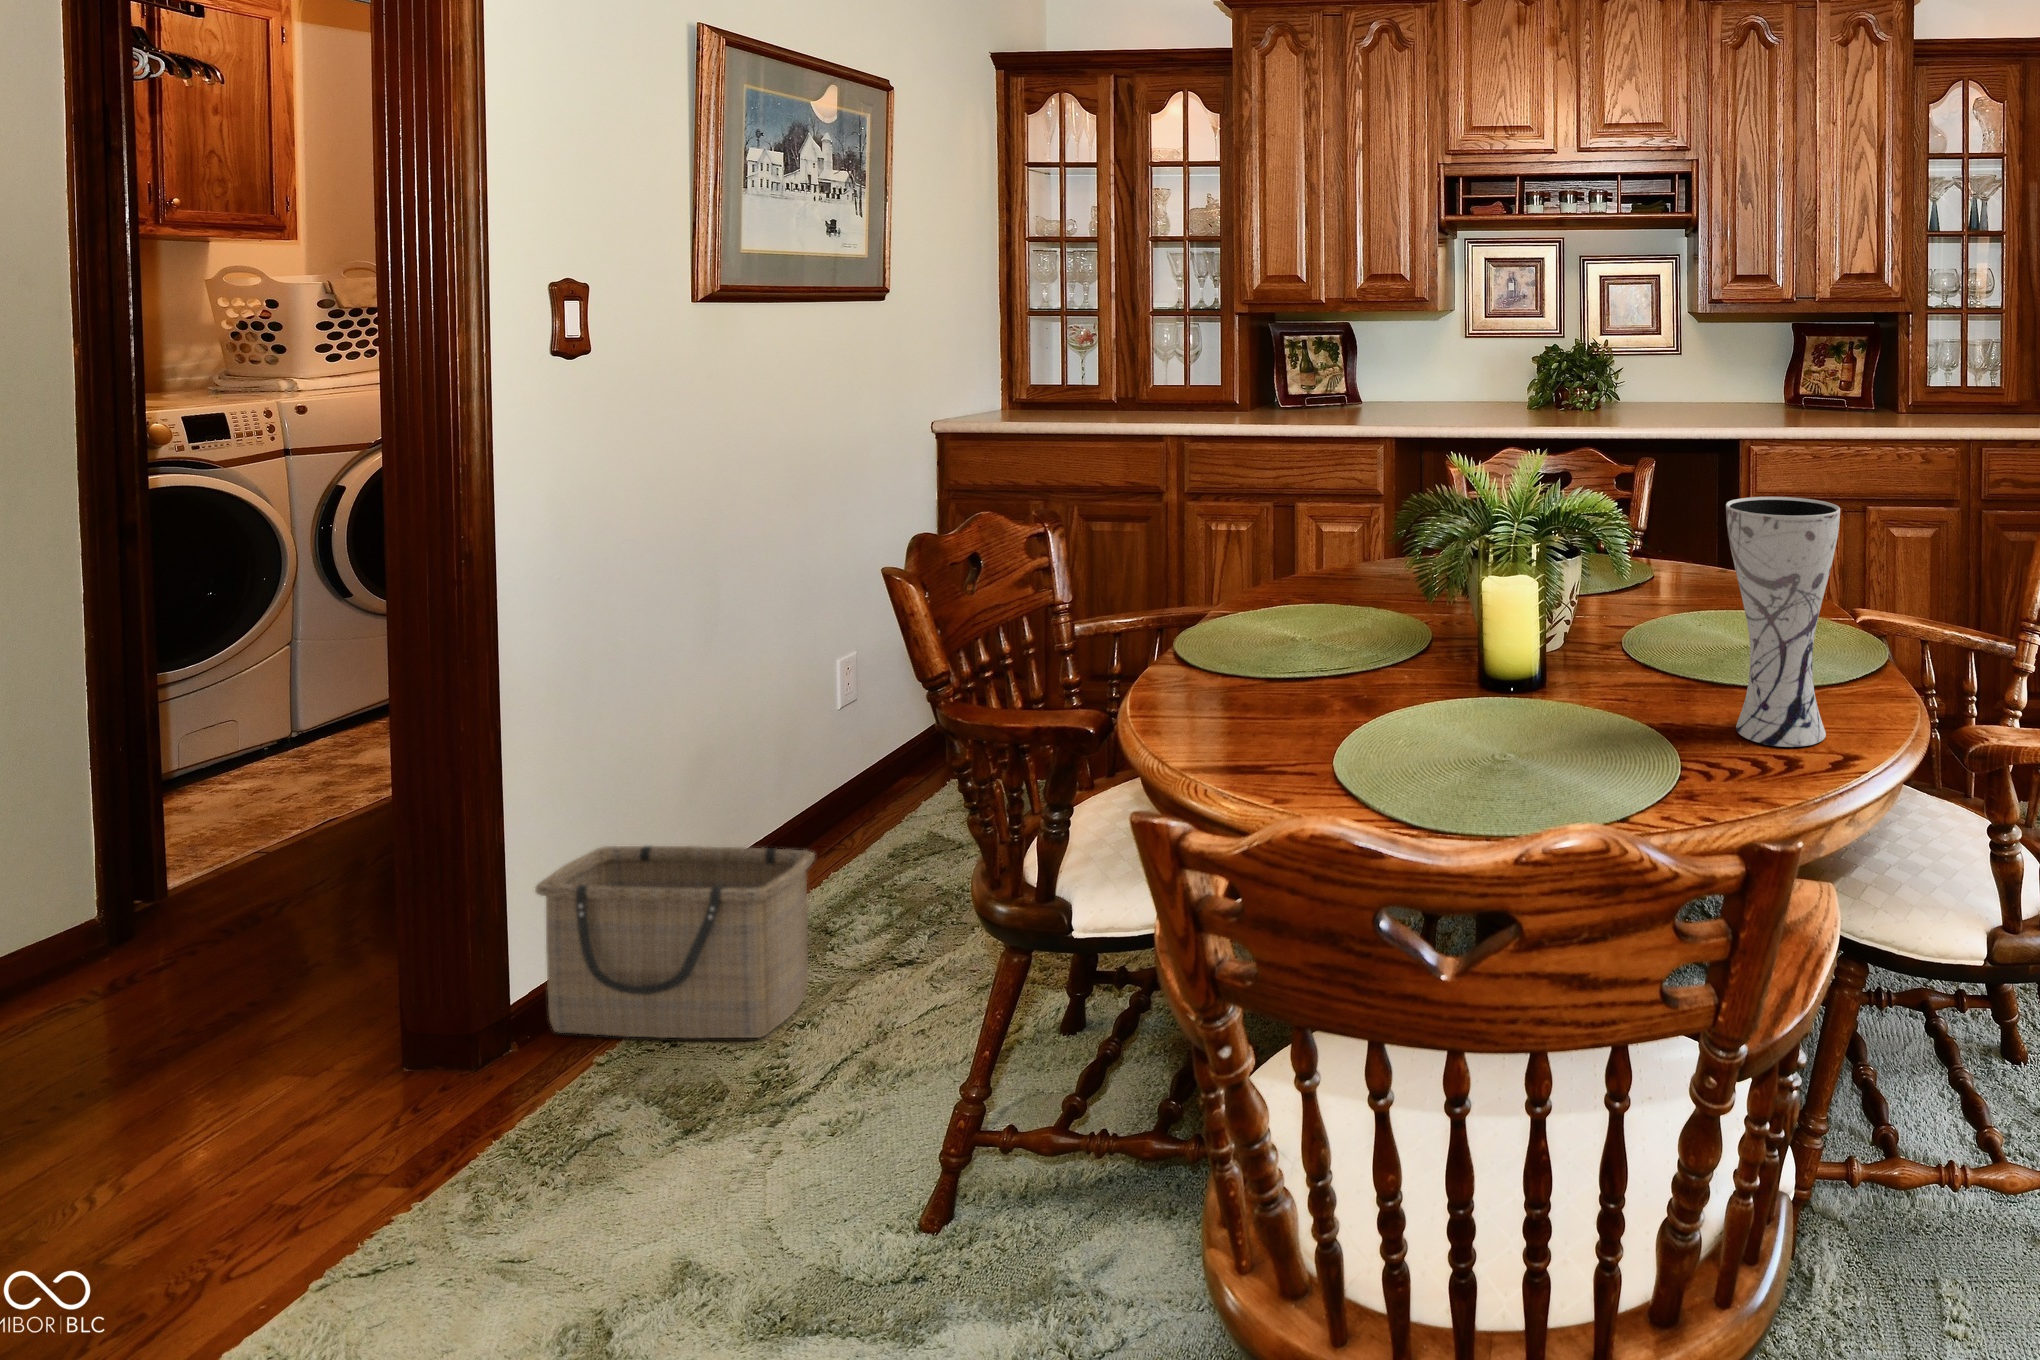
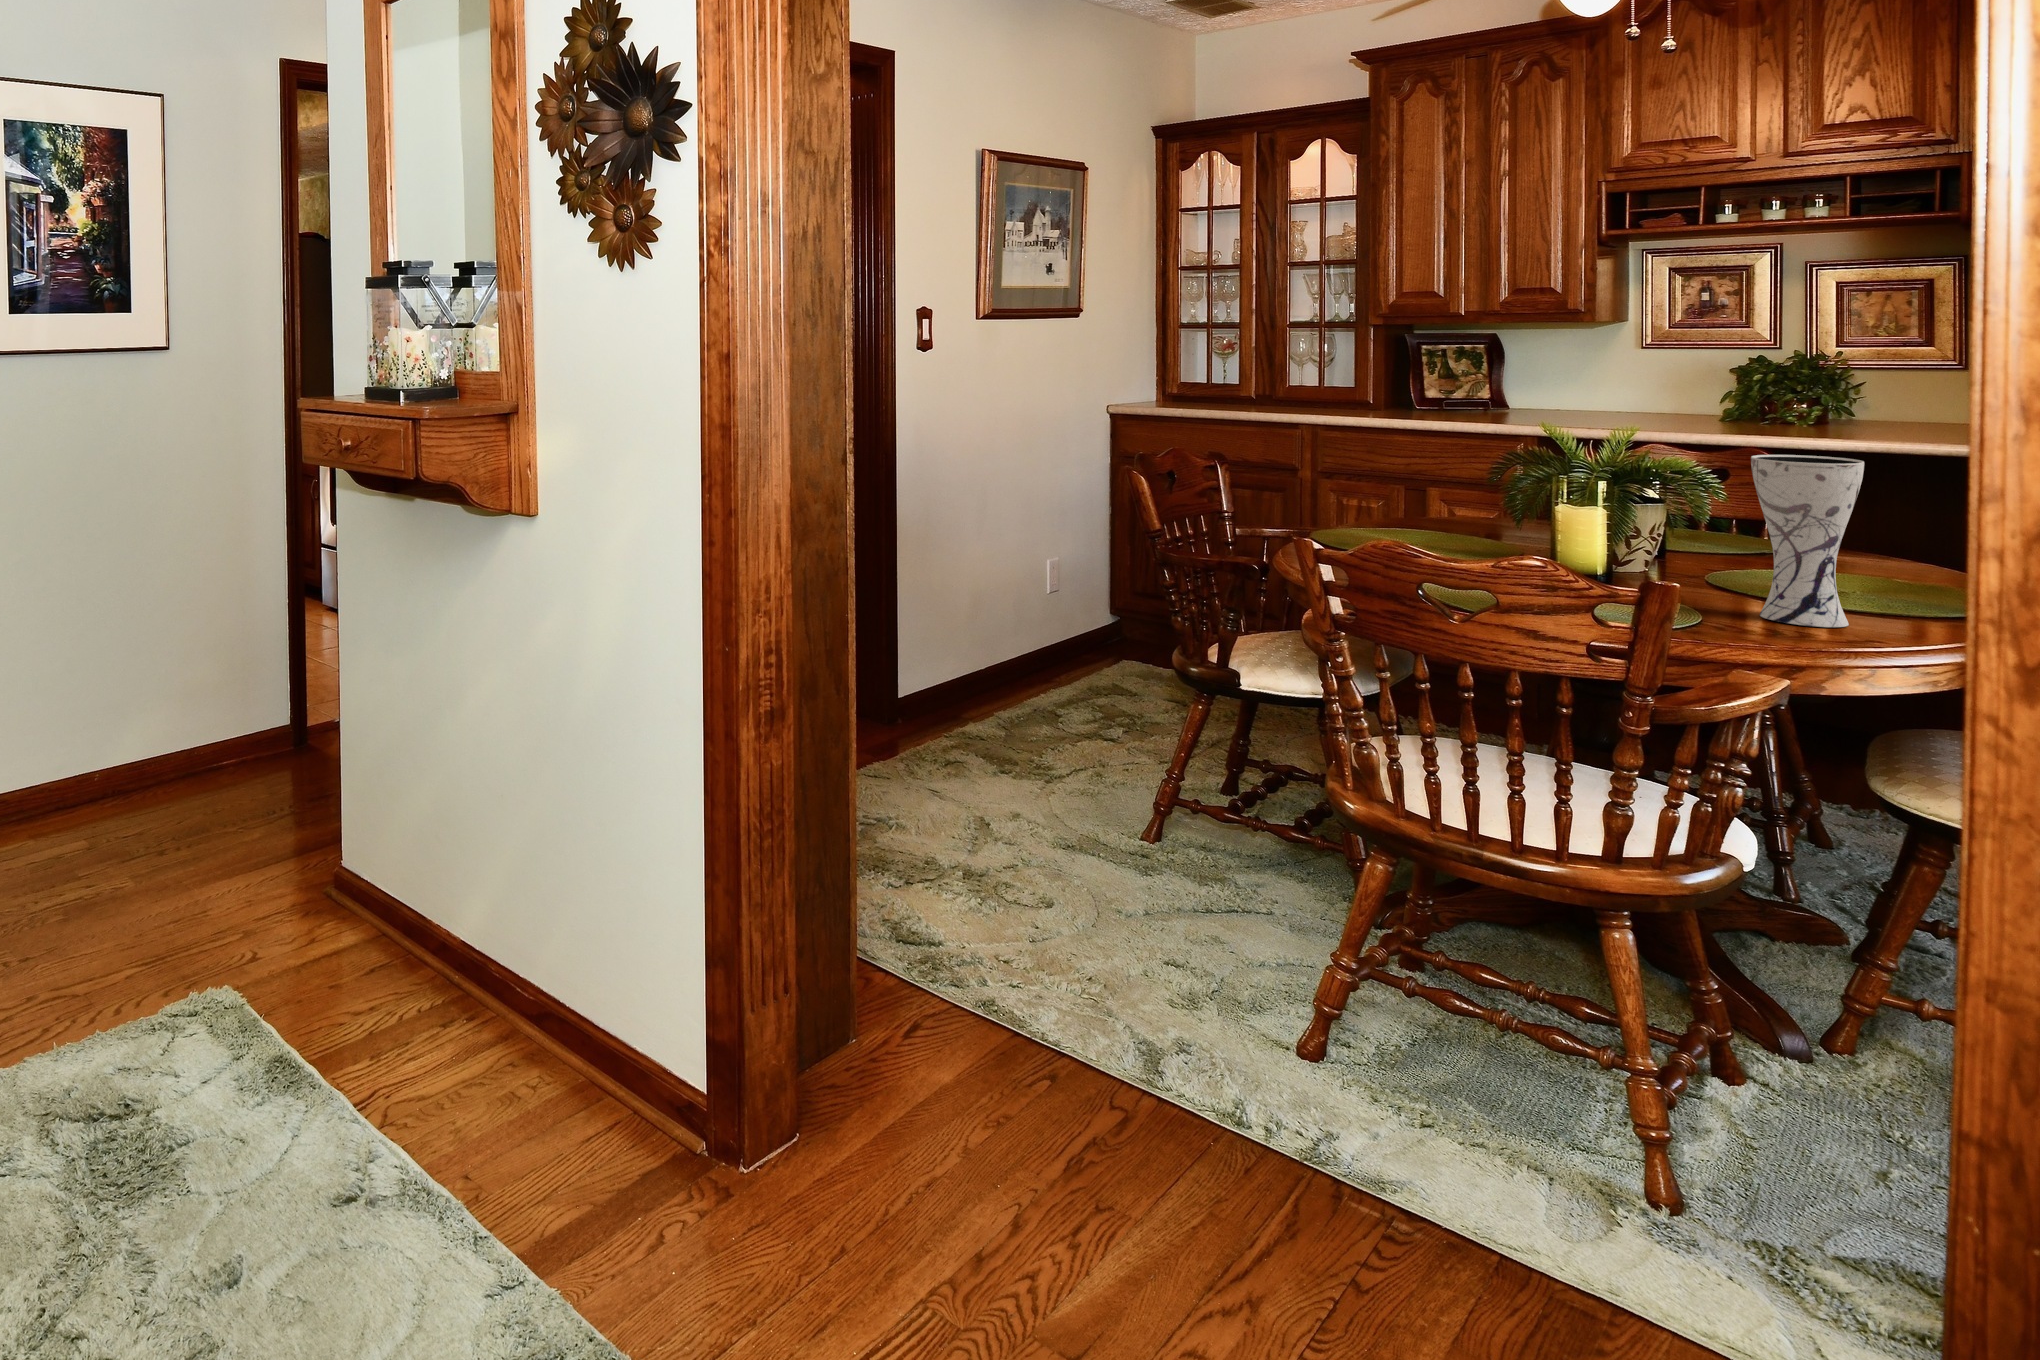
basket: present [535,846,815,1038] -> none [917,624,1062,741]

